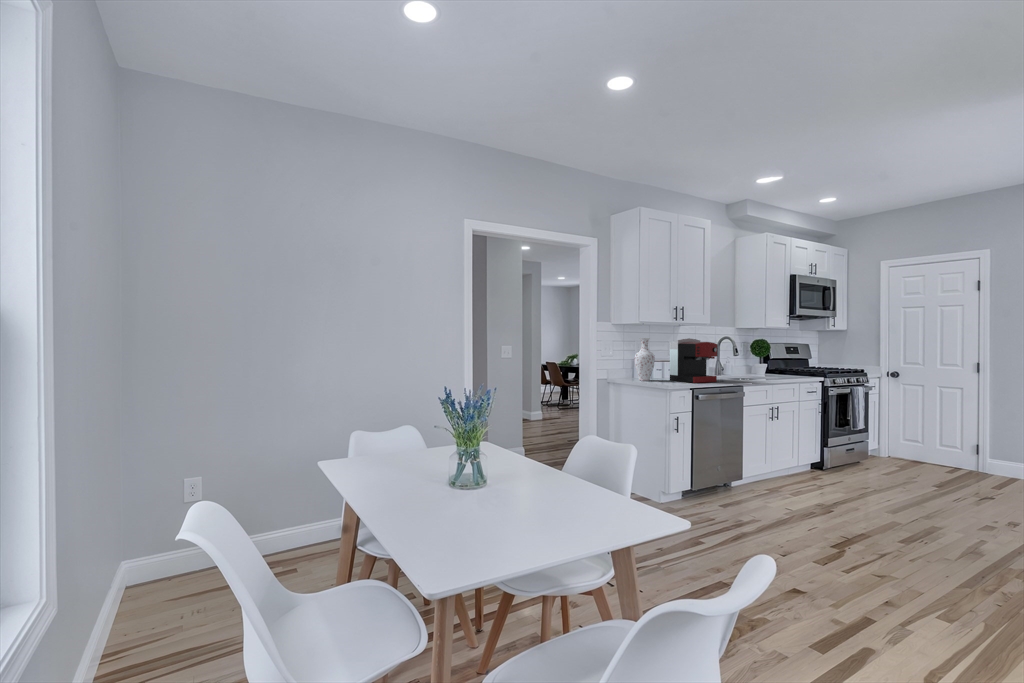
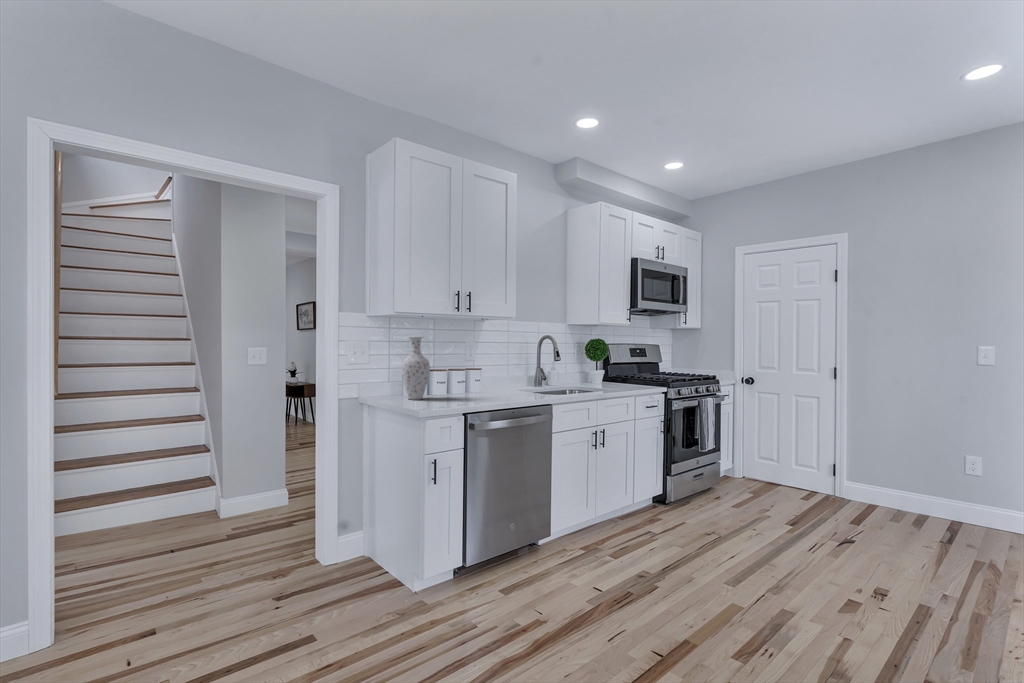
coffee maker: present [670,338,718,383] -> none [454,337,517,402]

